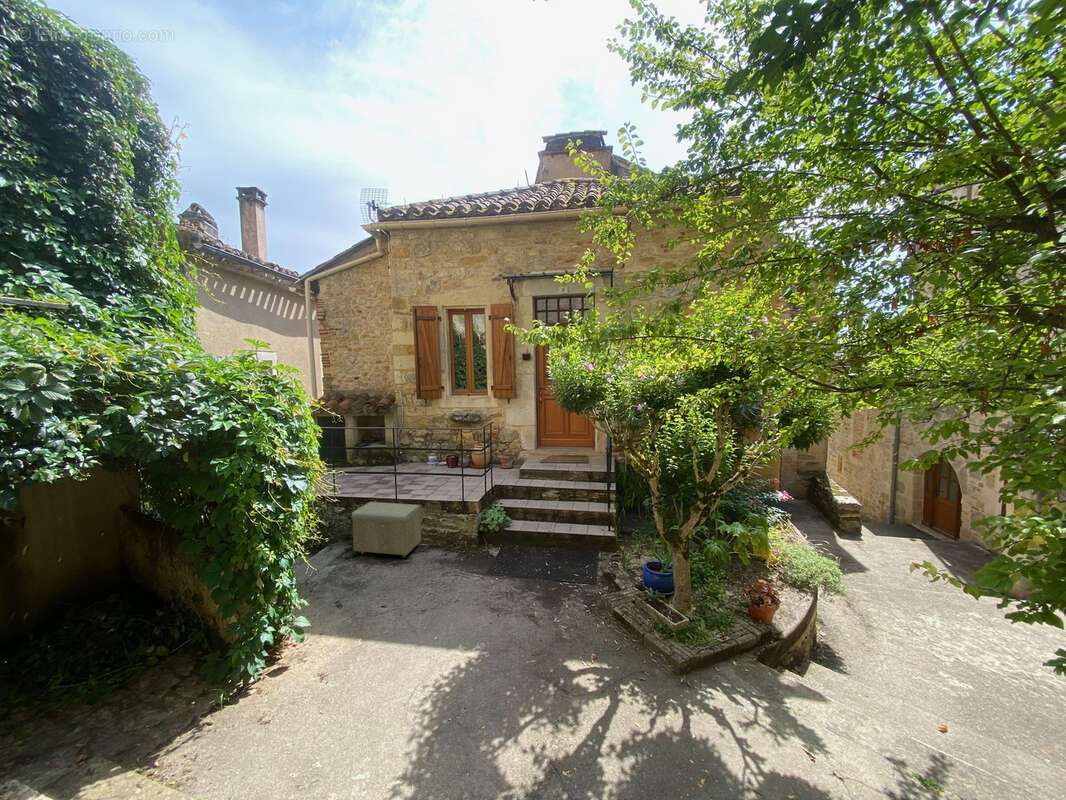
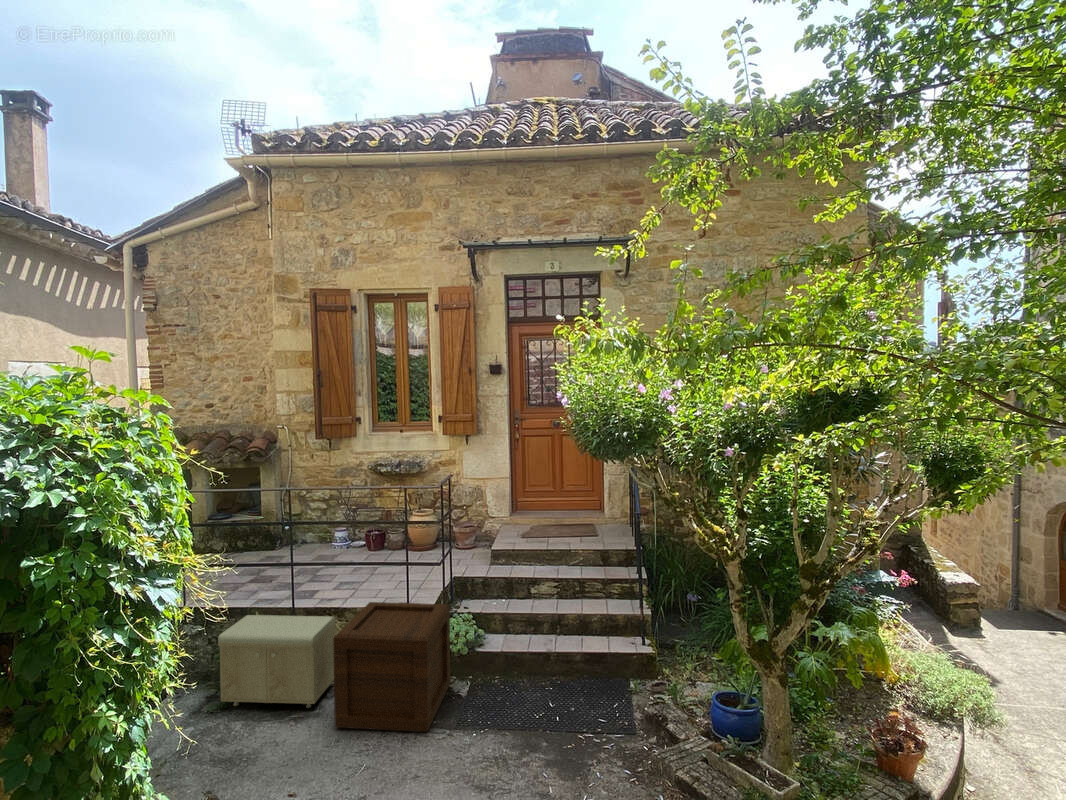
wooden crate: none [415,497,488,575] -> present [333,602,450,732]

